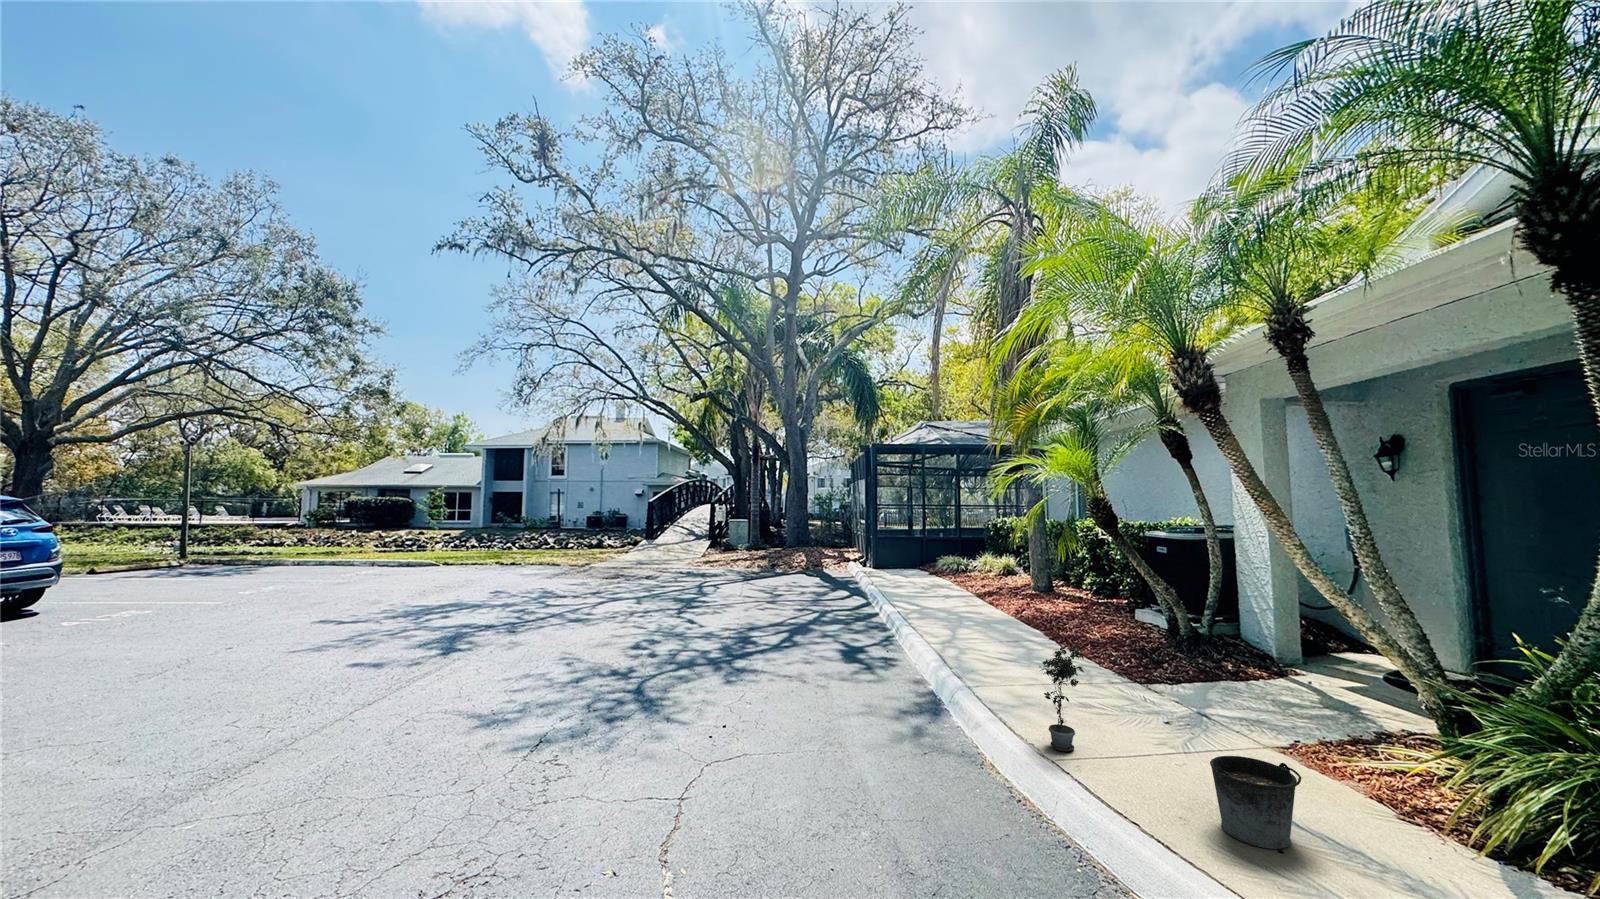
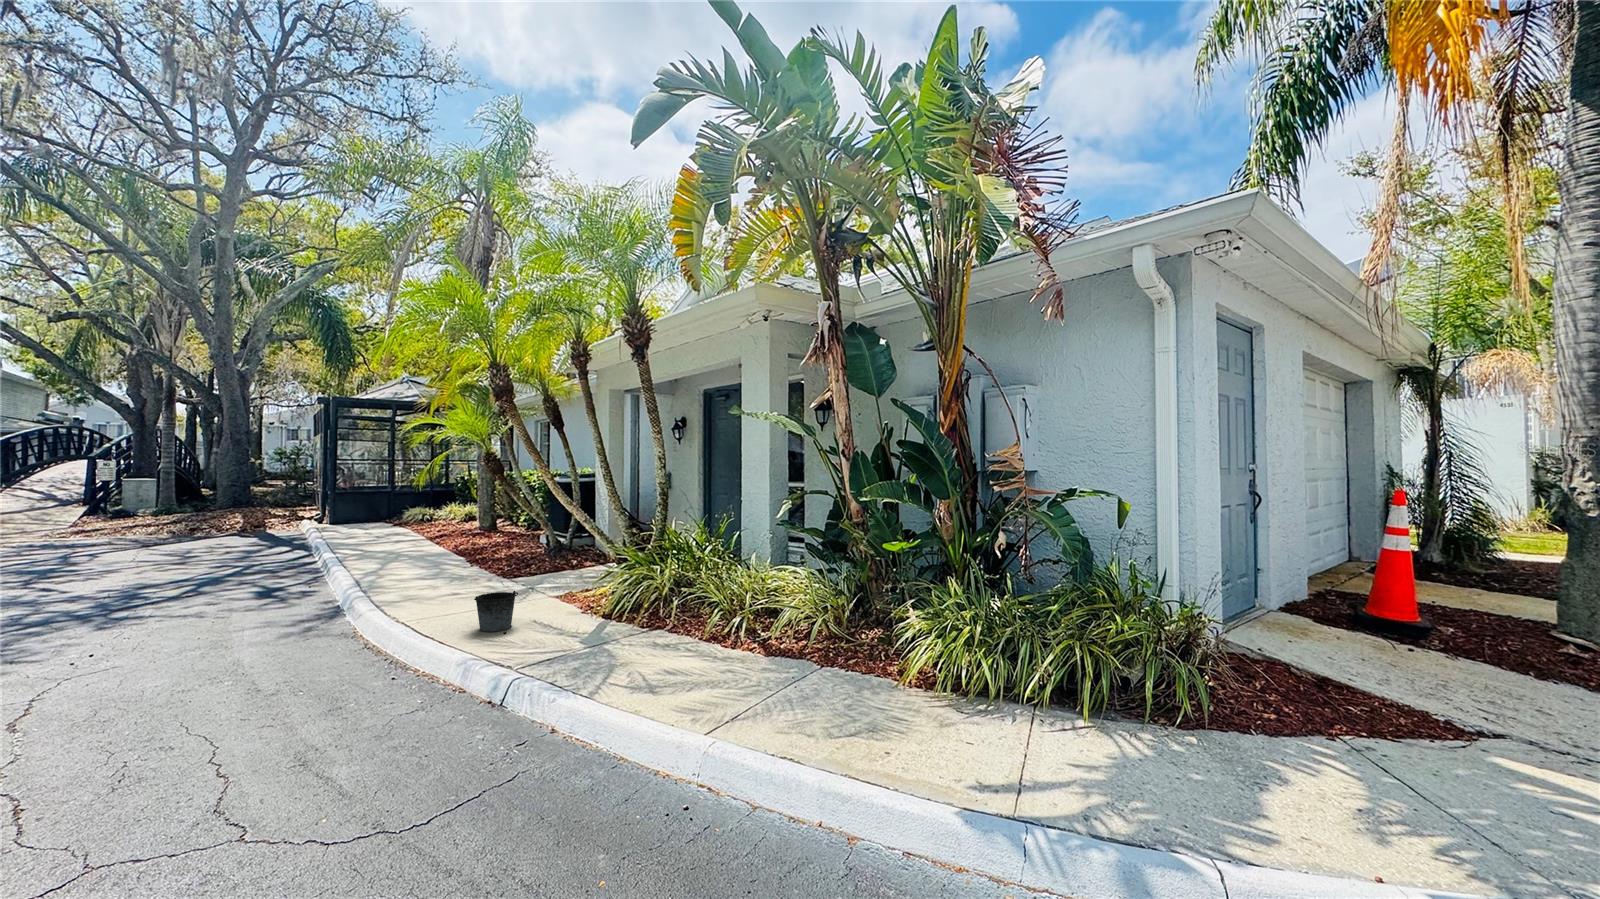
potted plant: present [1039,643,1084,751] -> none [398,547,432,616]

